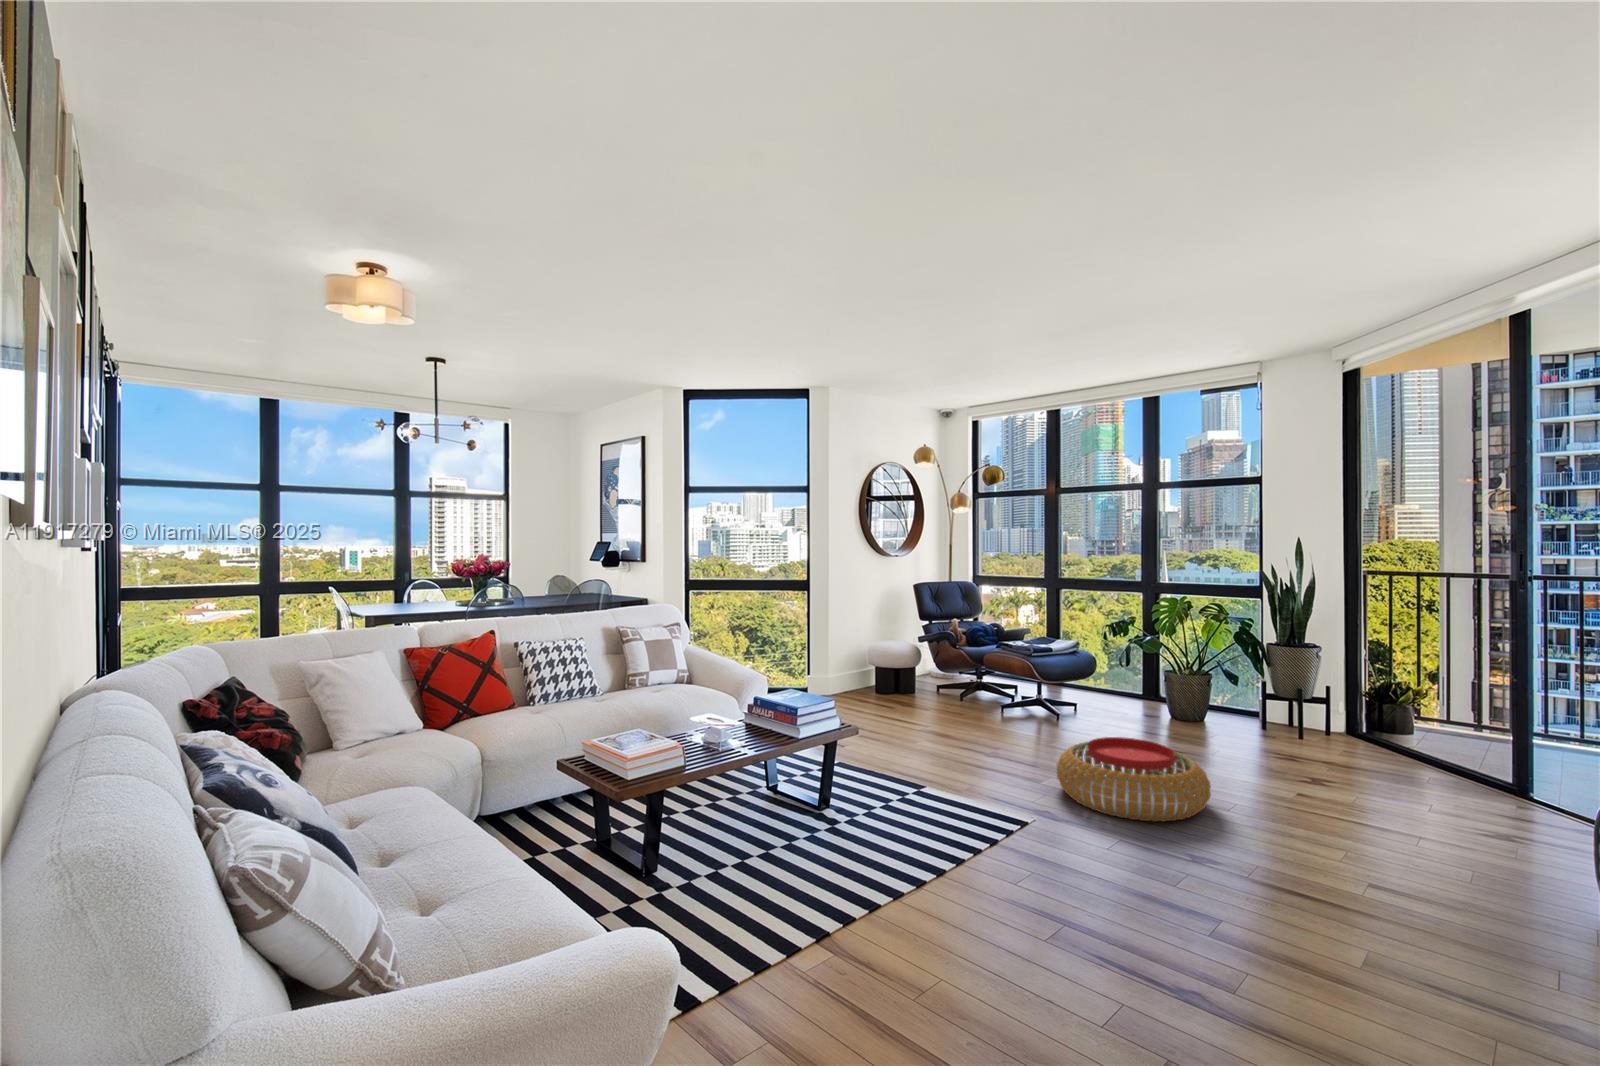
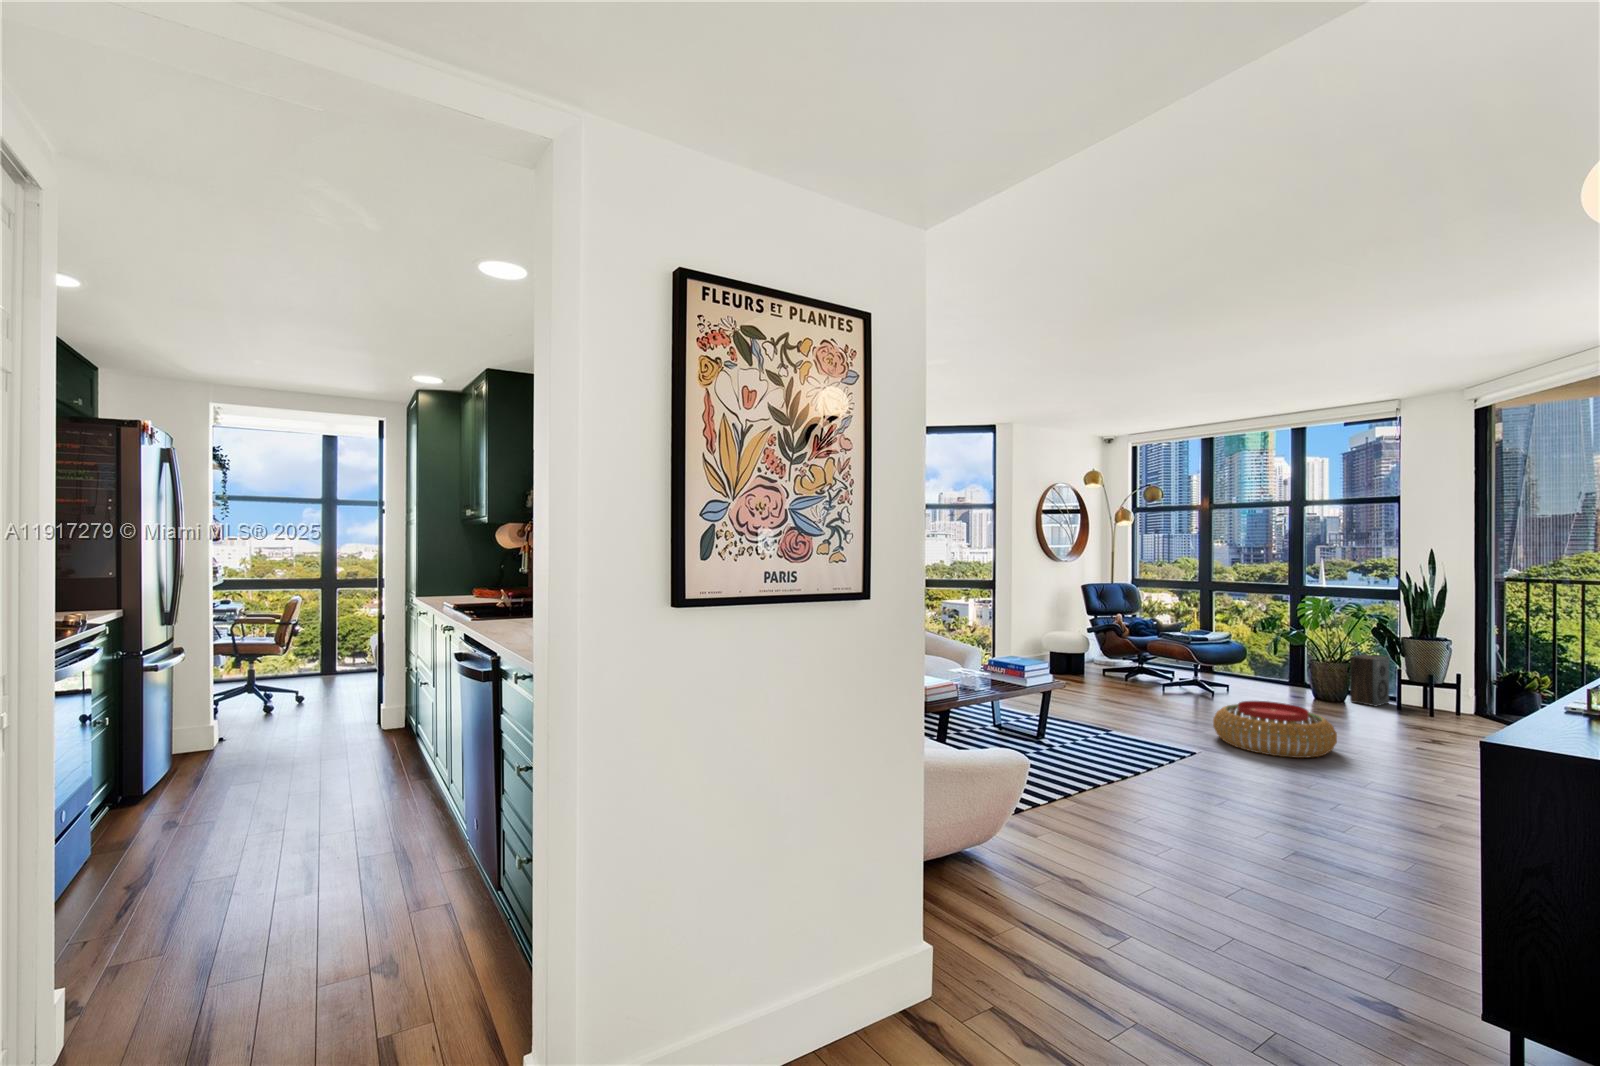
speaker: none [1210,663,1252,727] -> present [1350,654,1389,707]

